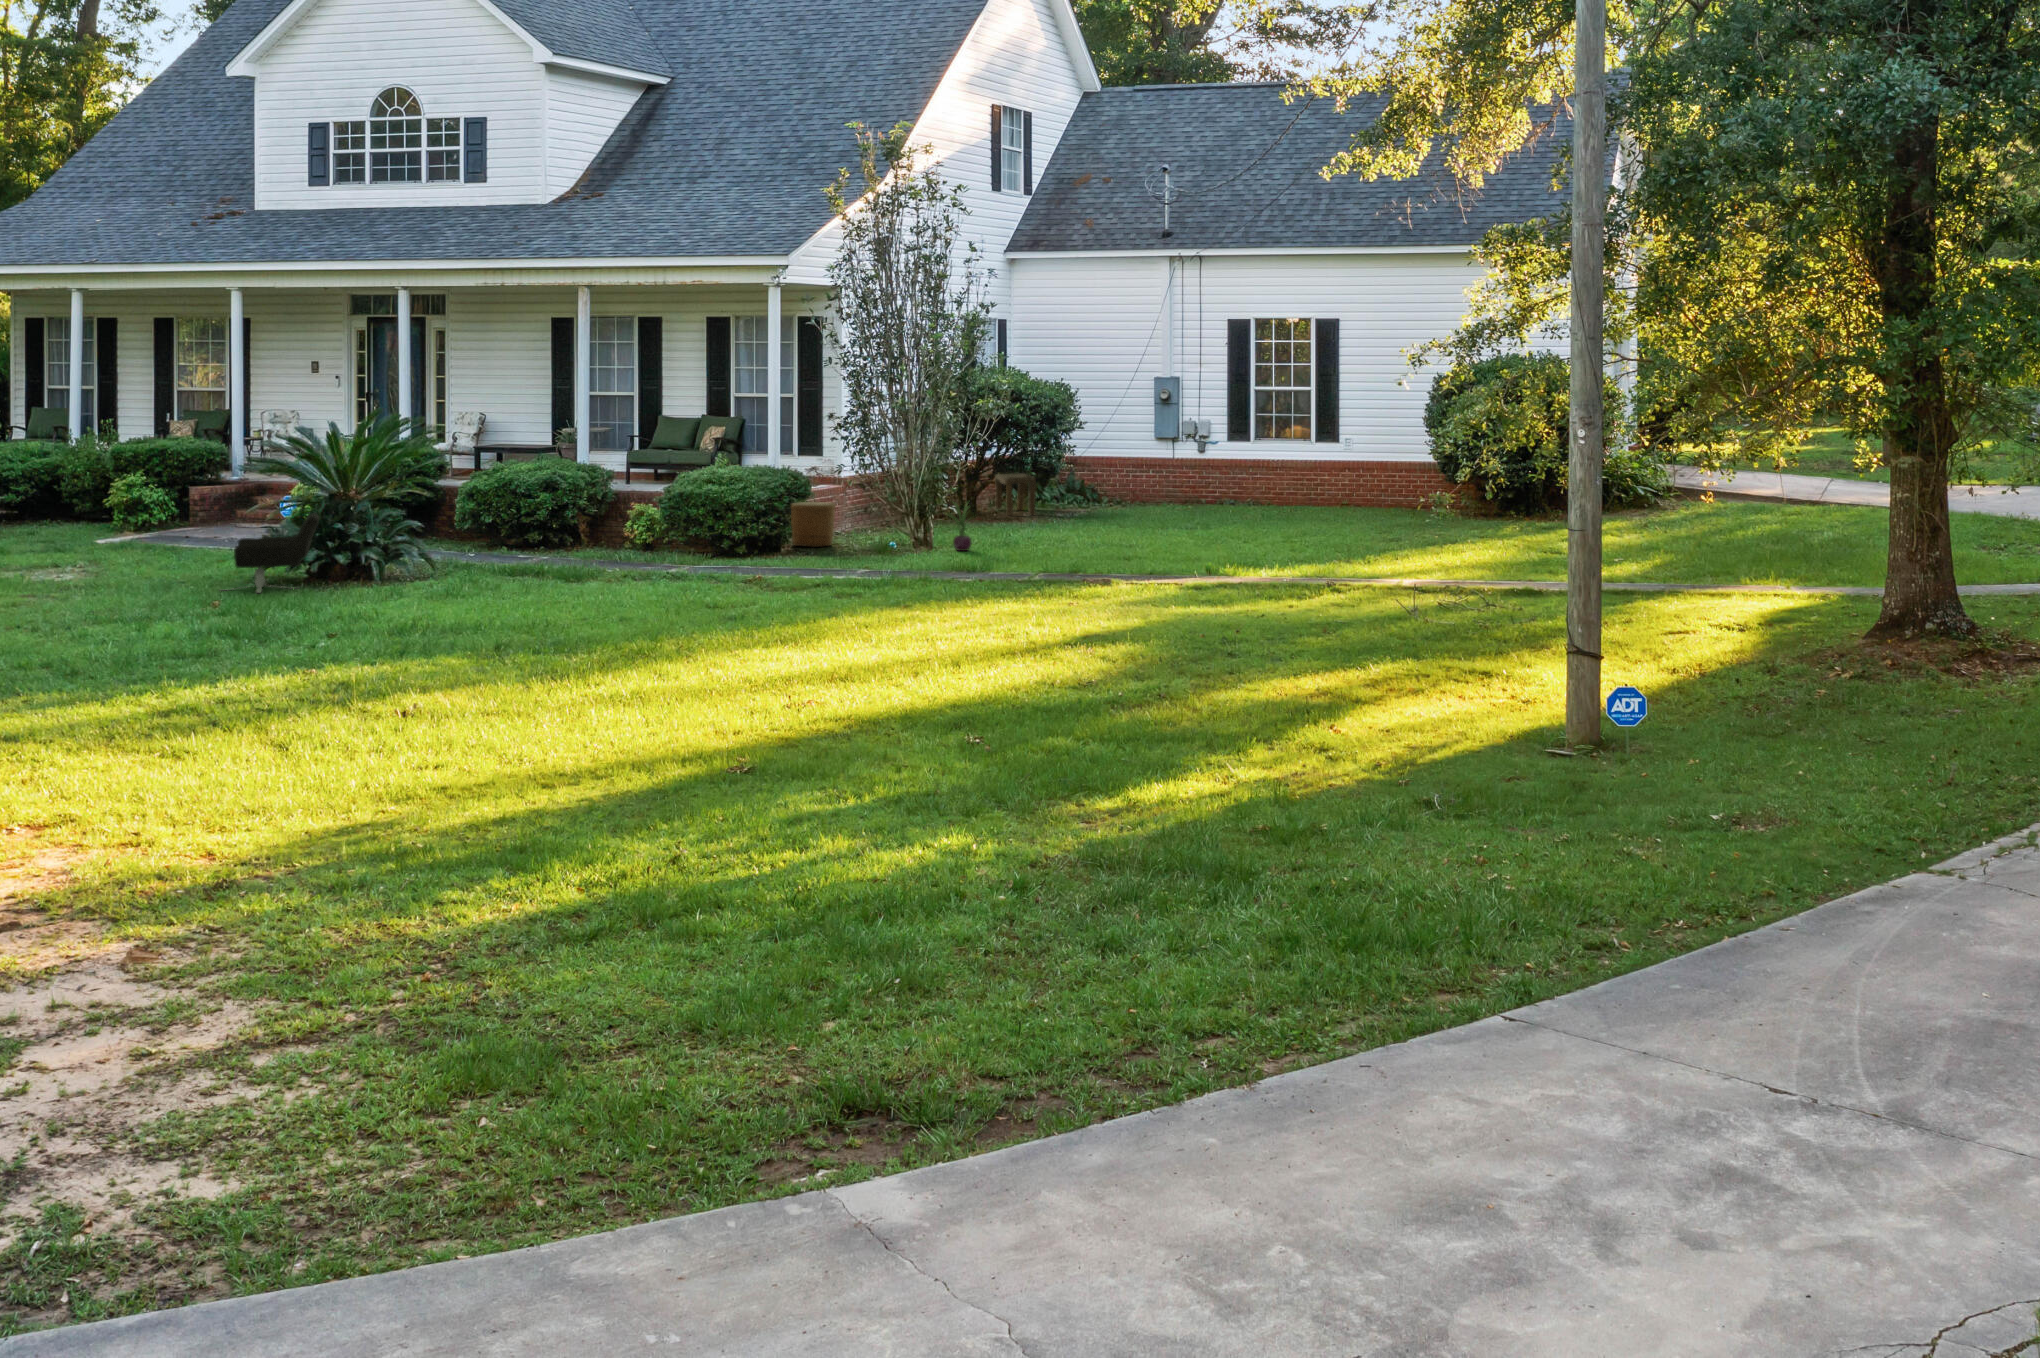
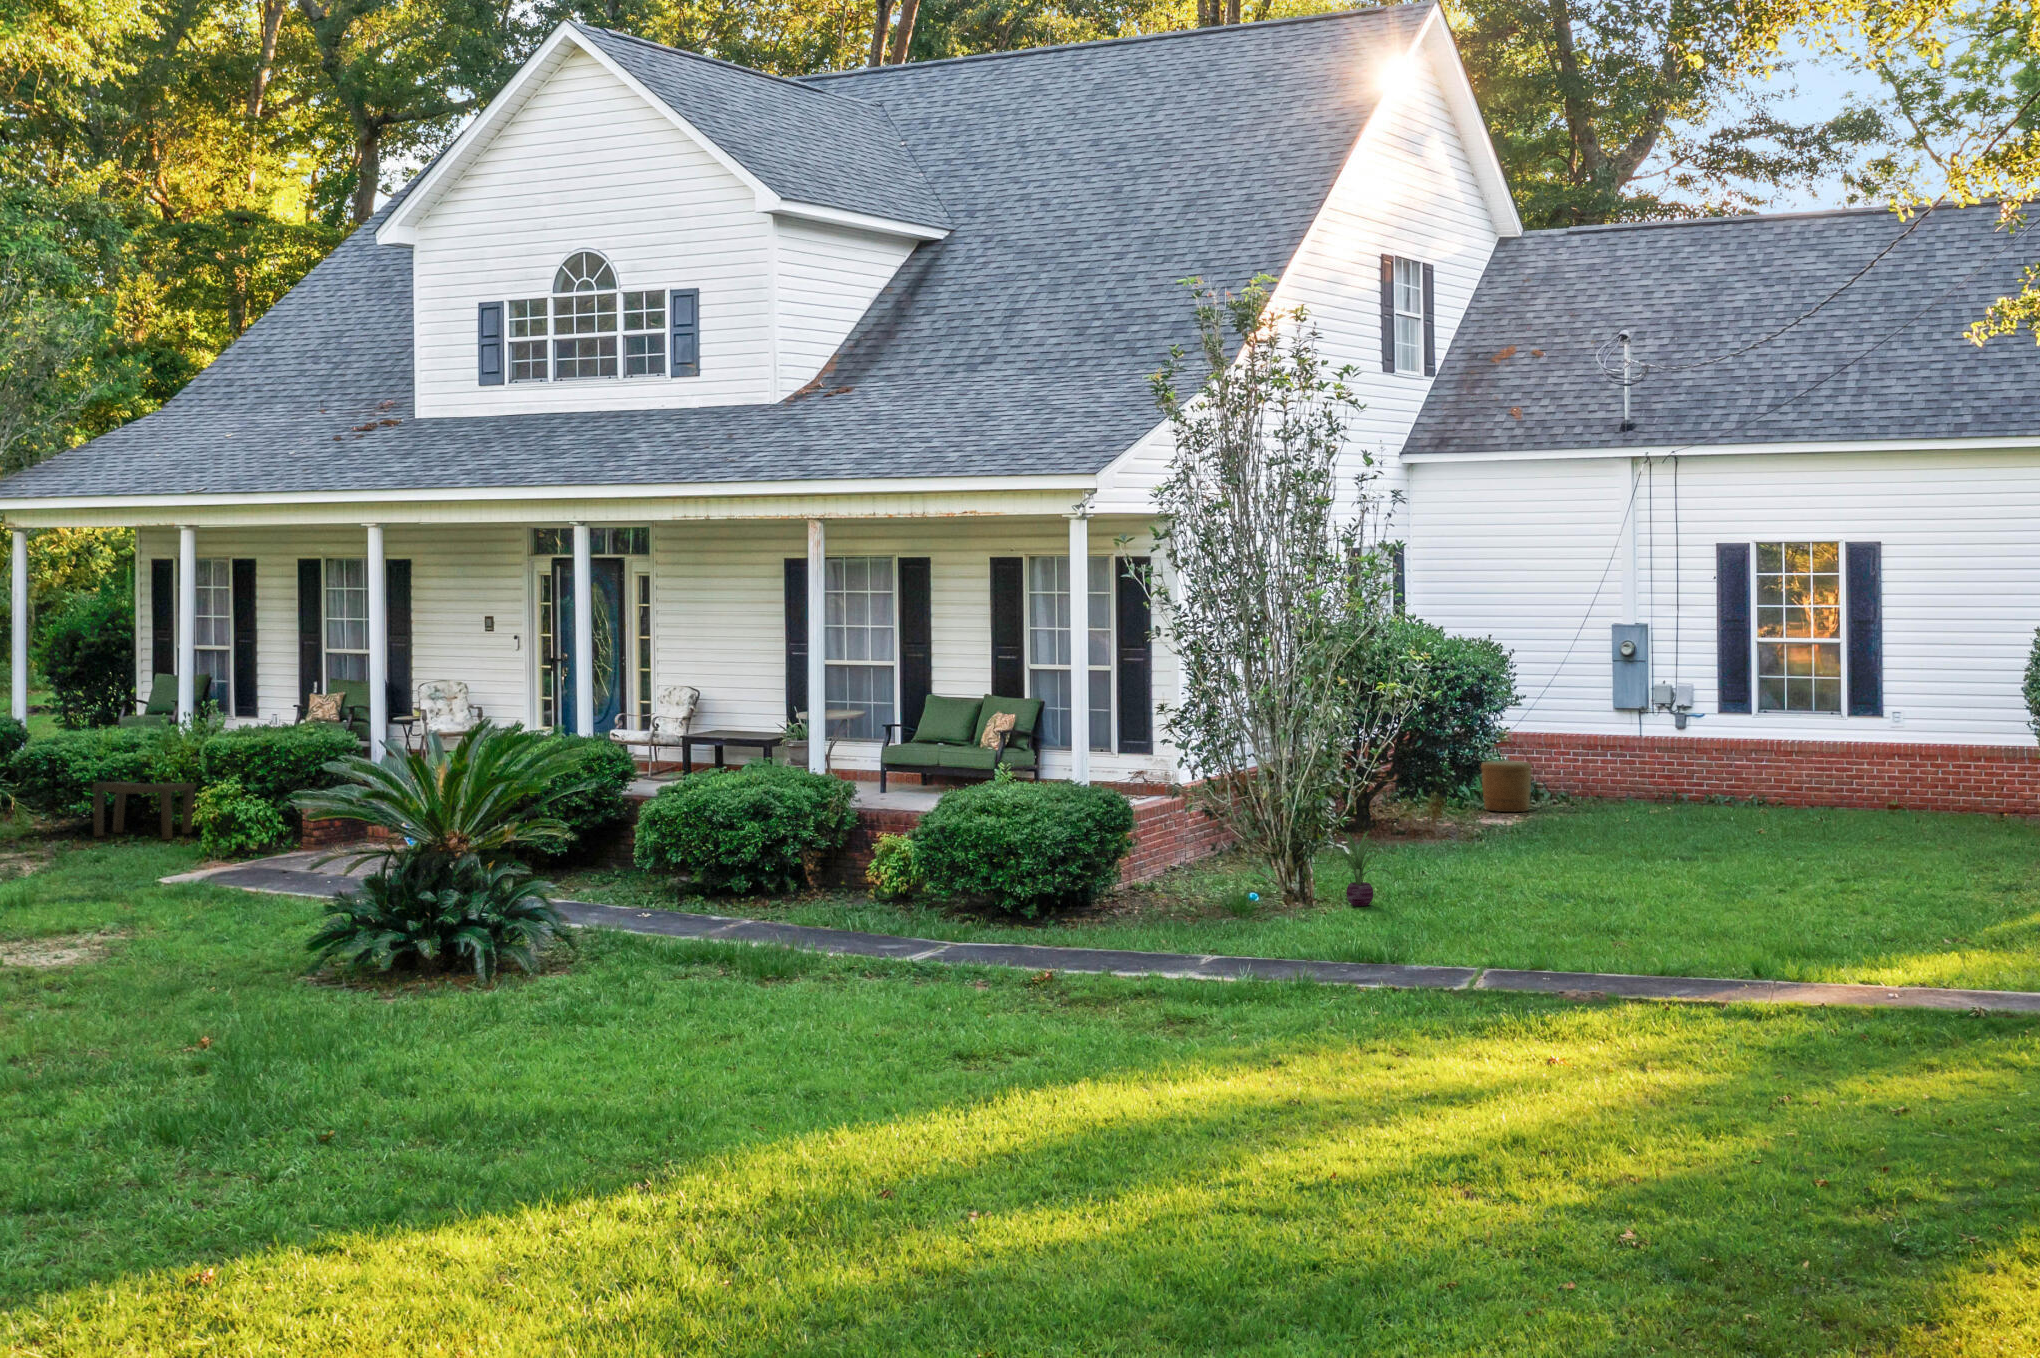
bench: present [995,474,1036,515] -> present [93,782,196,840]
woven basket: present [791,502,836,547] -> present [1481,761,1532,812]
lounge chair: present [227,513,319,593] -> none [308,865,448,987]

